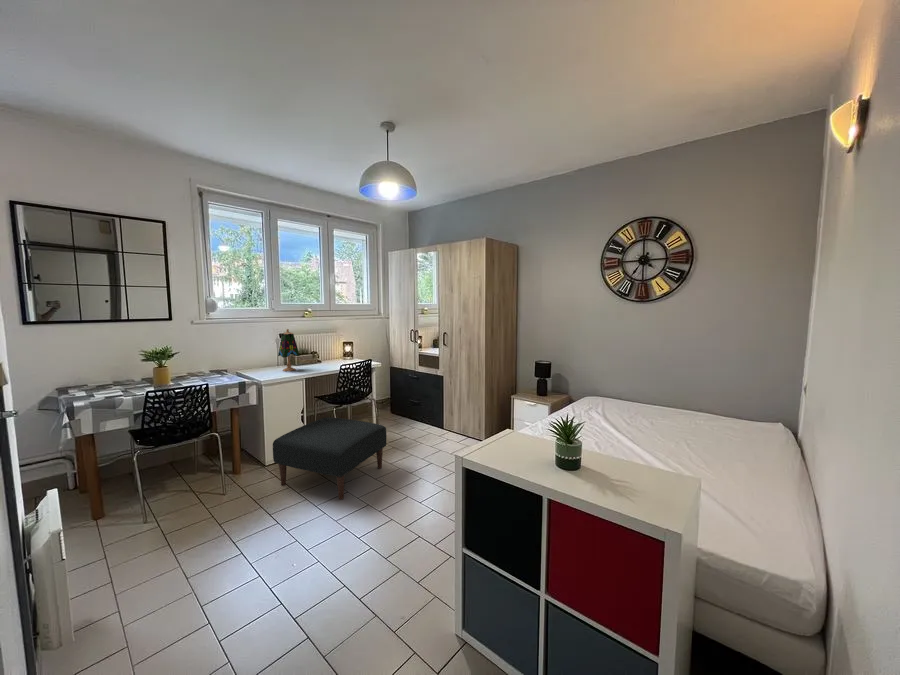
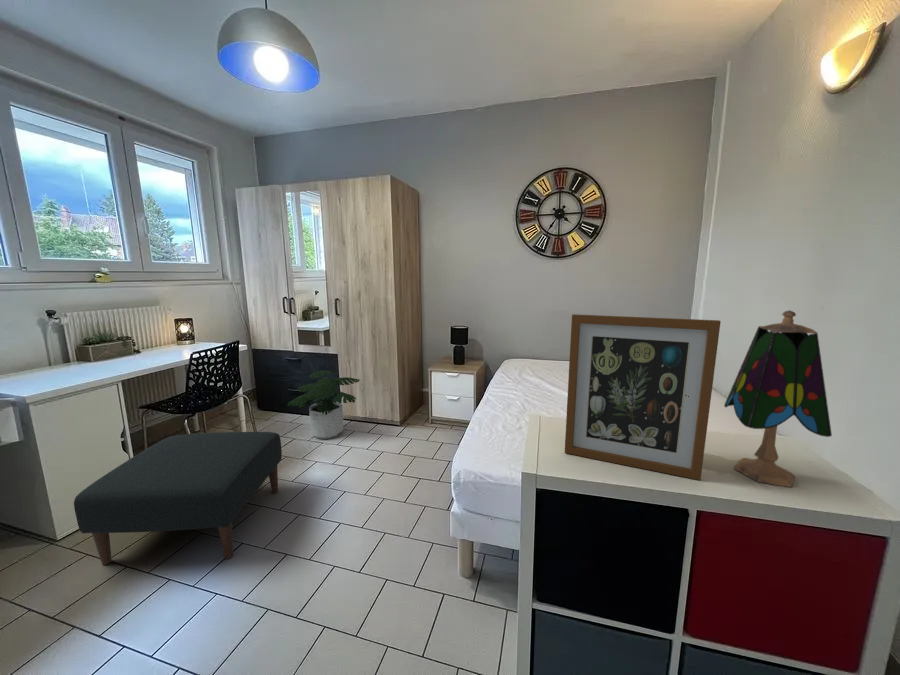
table lamp: present [278,329,299,371] -> present [724,310,832,487]
picture frame: none [501,358,576,482] -> present [565,314,721,480]
potted plant: none [401,387,457,441] -> present [287,370,360,439]

